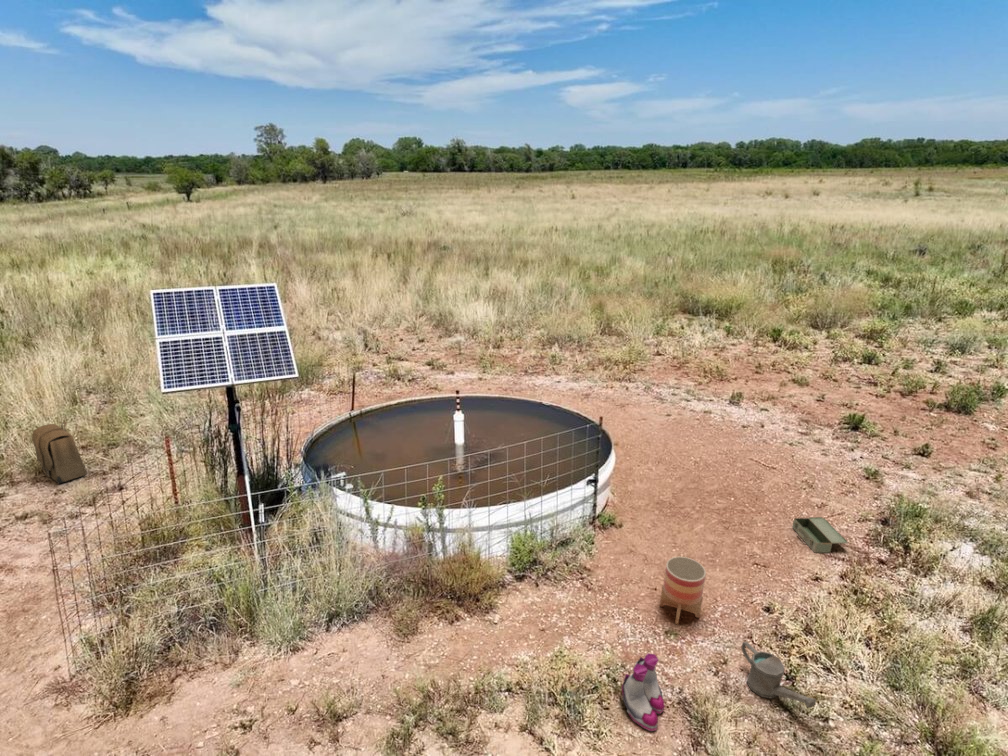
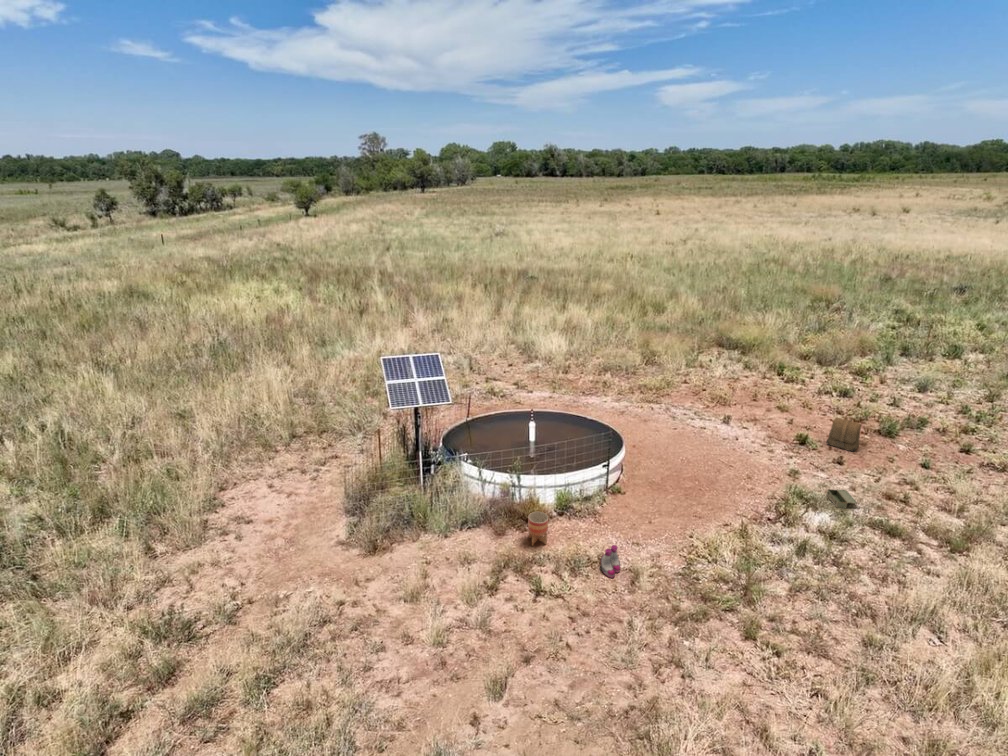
backpack: present [32,422,87,483] -> present [826,417,861,451]
toolbox: present [792,517,848,553] -> present [827,489,857,508]
planter: present [660,557,706,624] -> present [528,512,548,546]
watering can: present [742,642,816,708] -> none [665,547,690,574]

